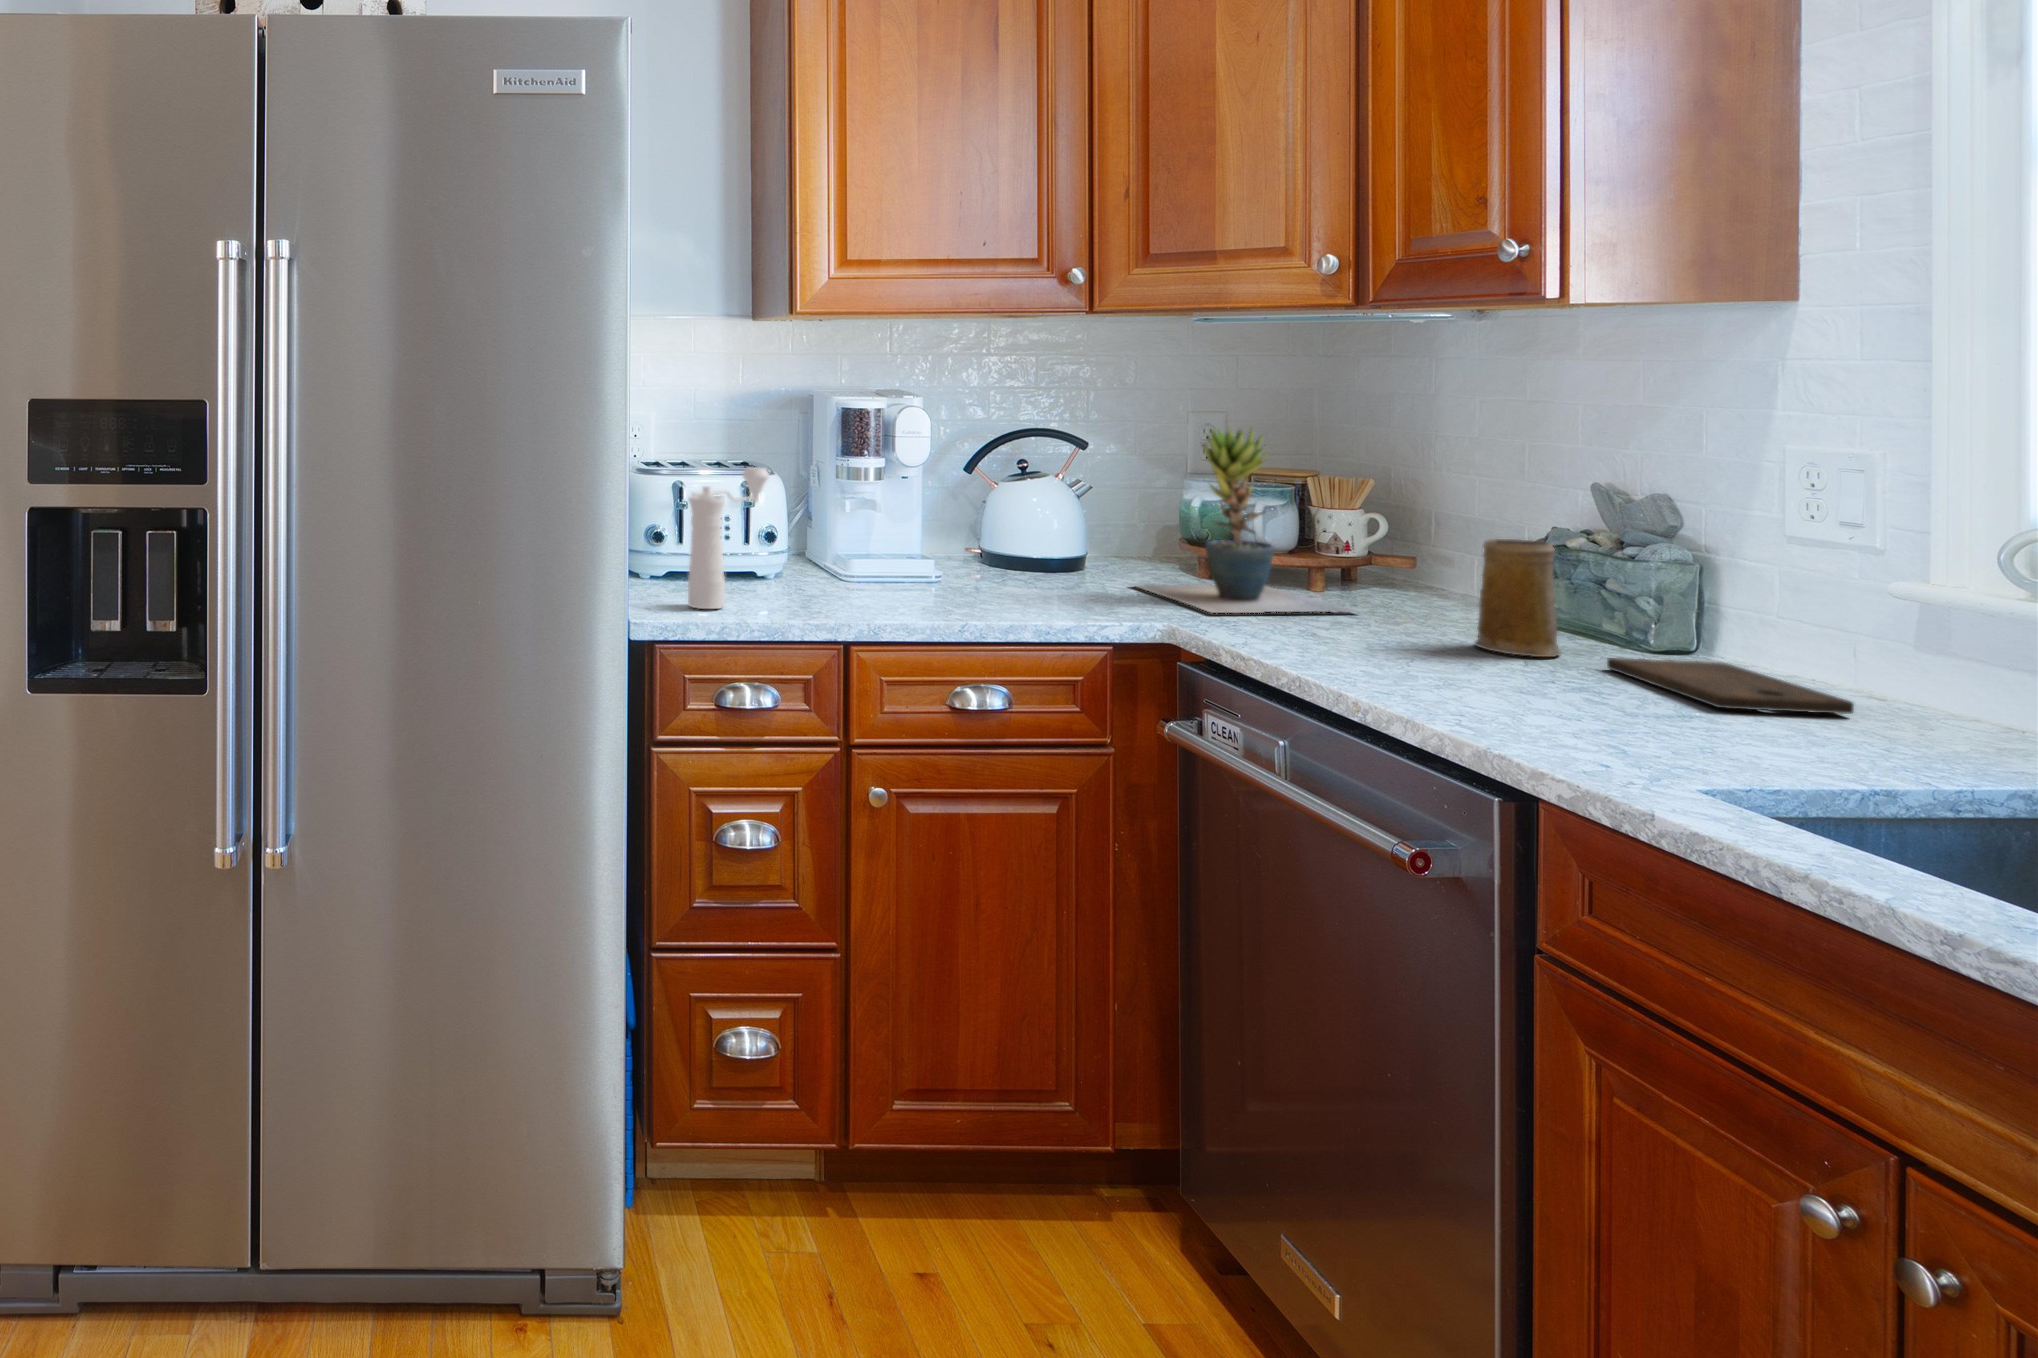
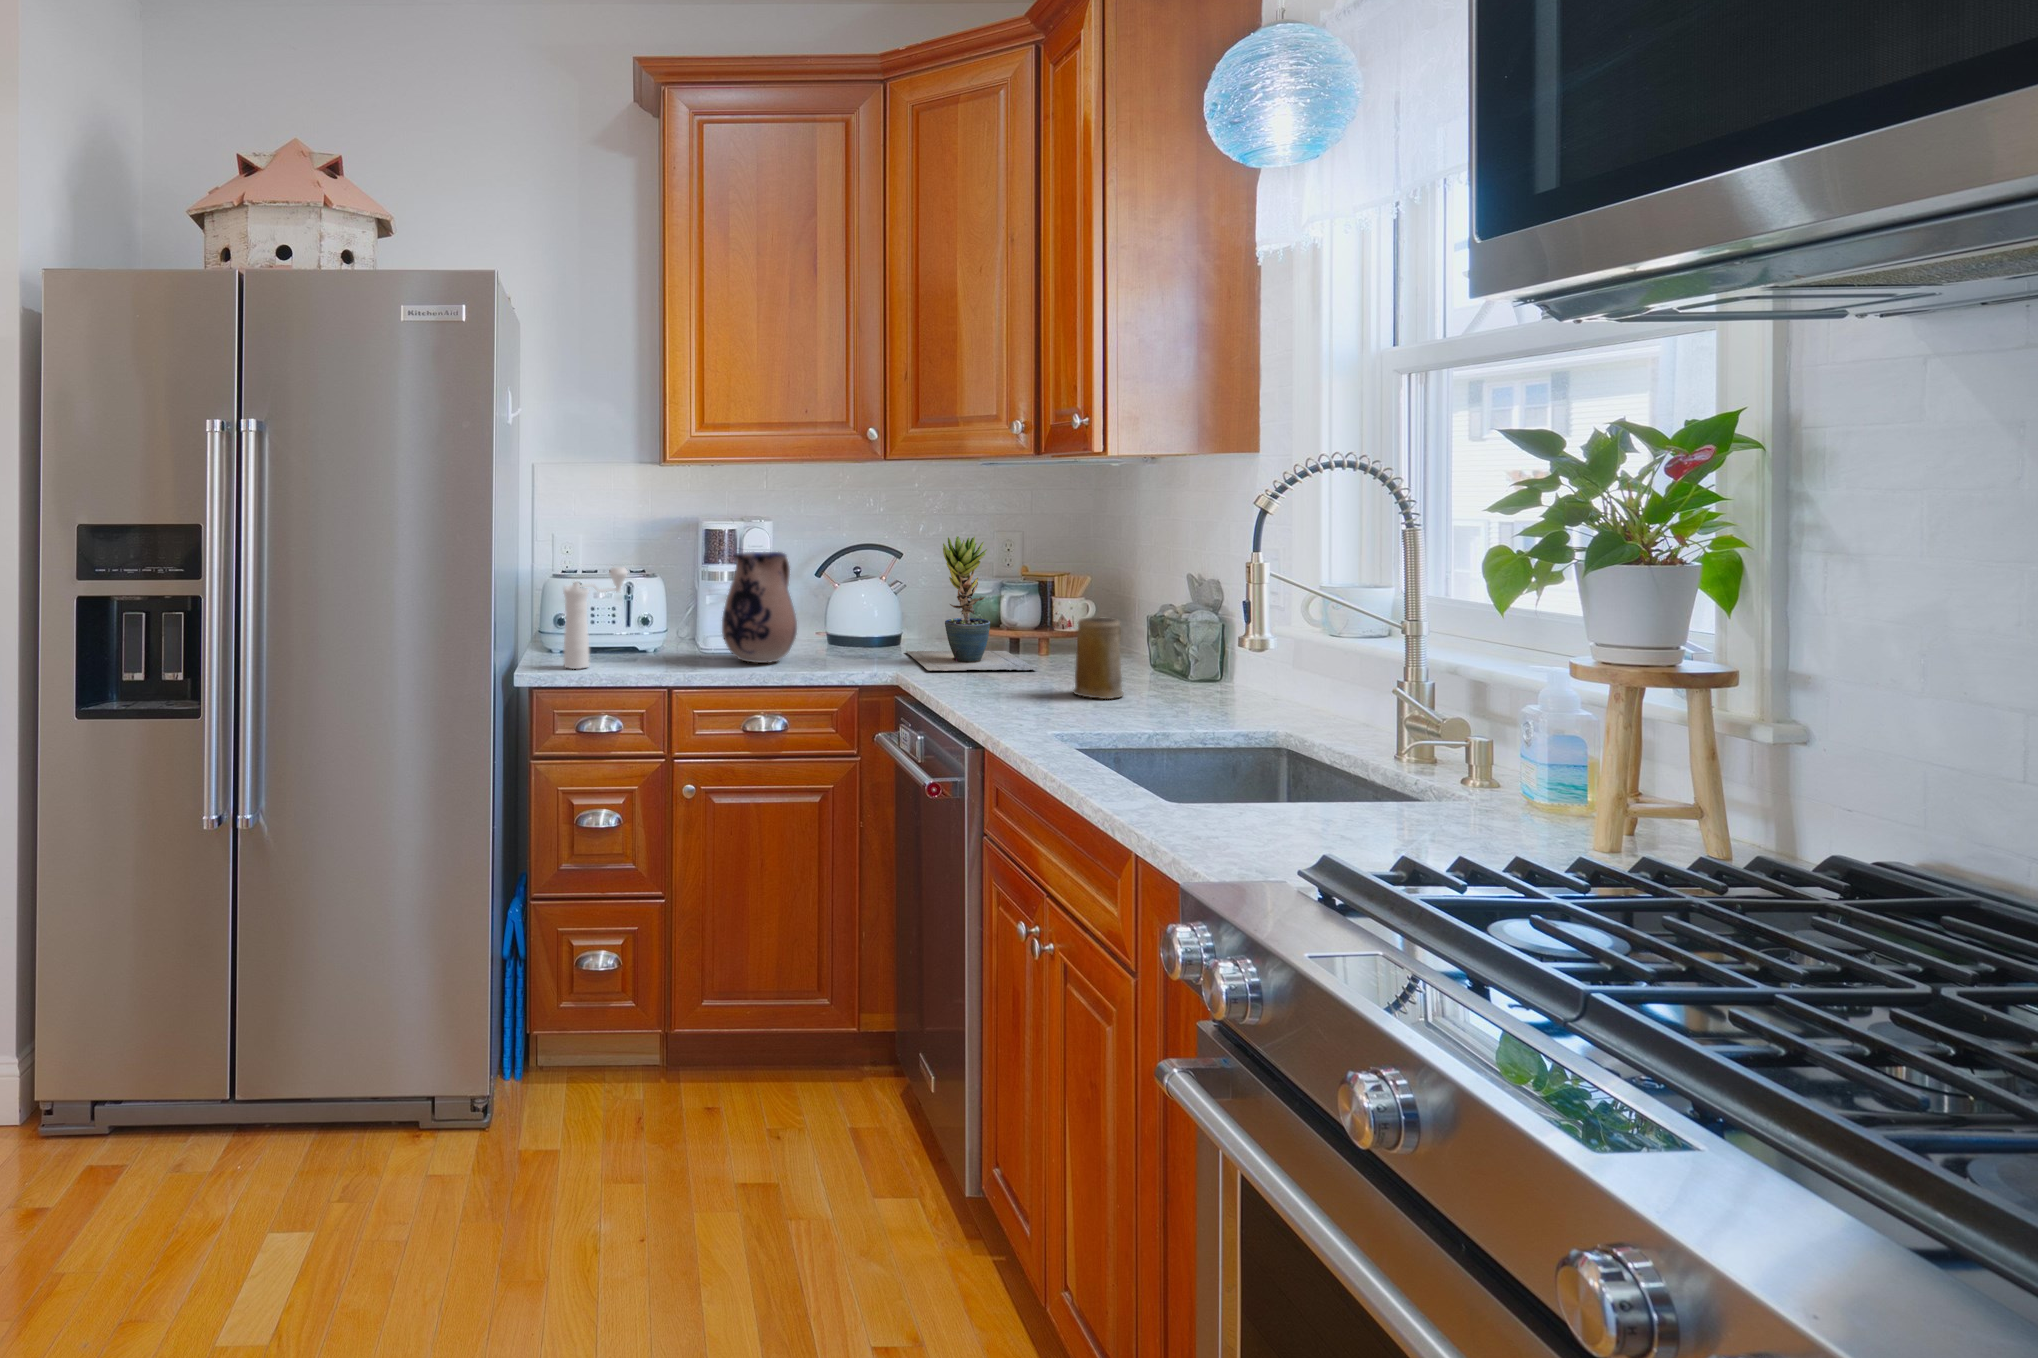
ceramic pitcher: none [896,448,1005,601] -> present [722,552,797,663]
cutting board: present [1607,658,1854,714] -> none [1135,699,1232,732]

